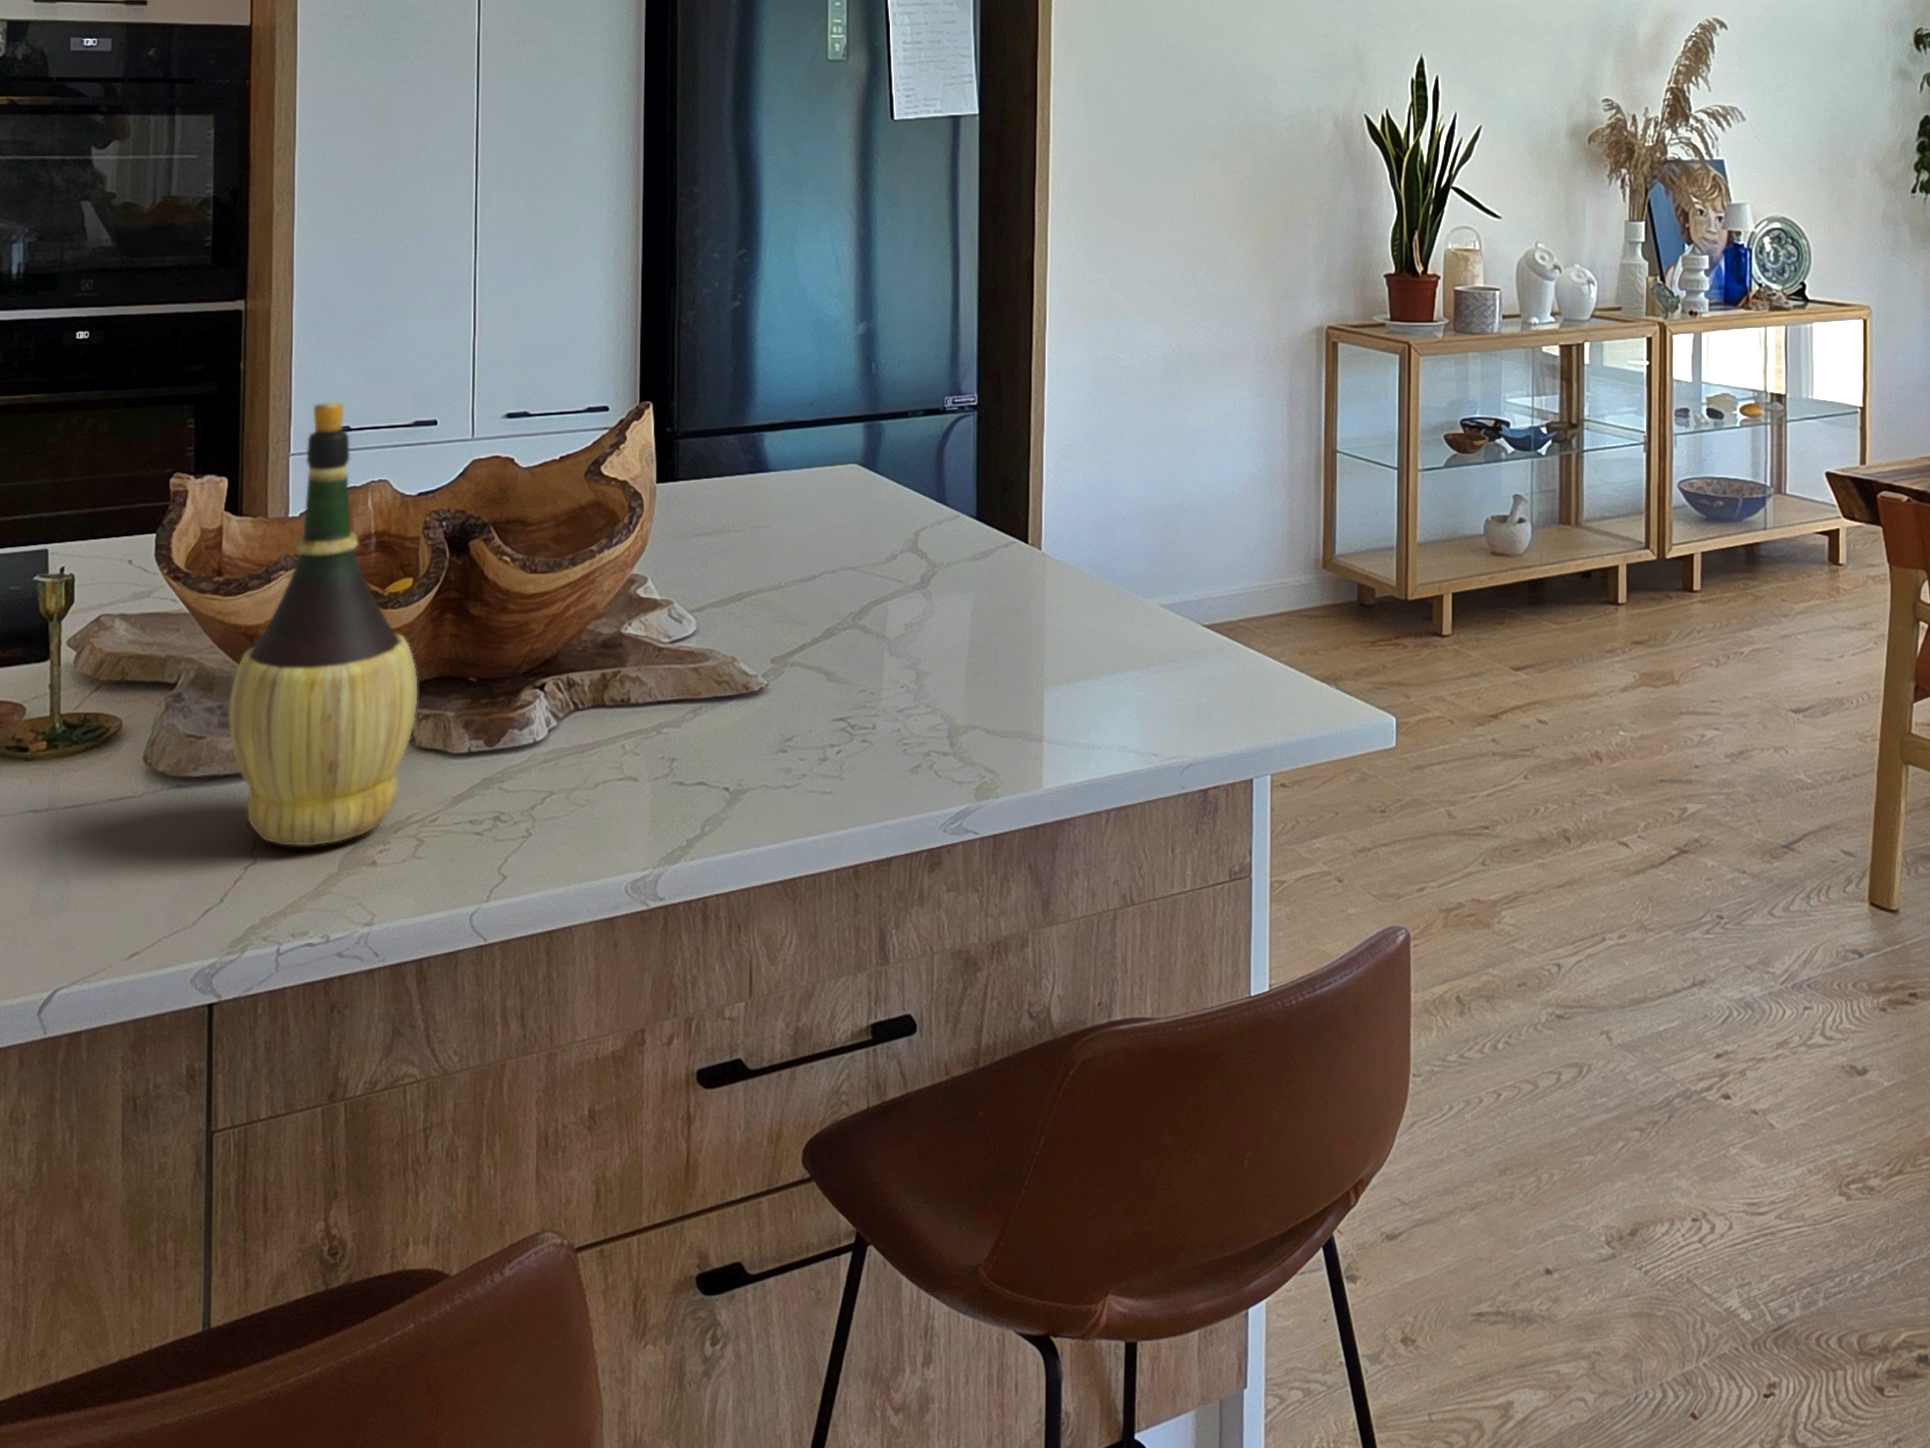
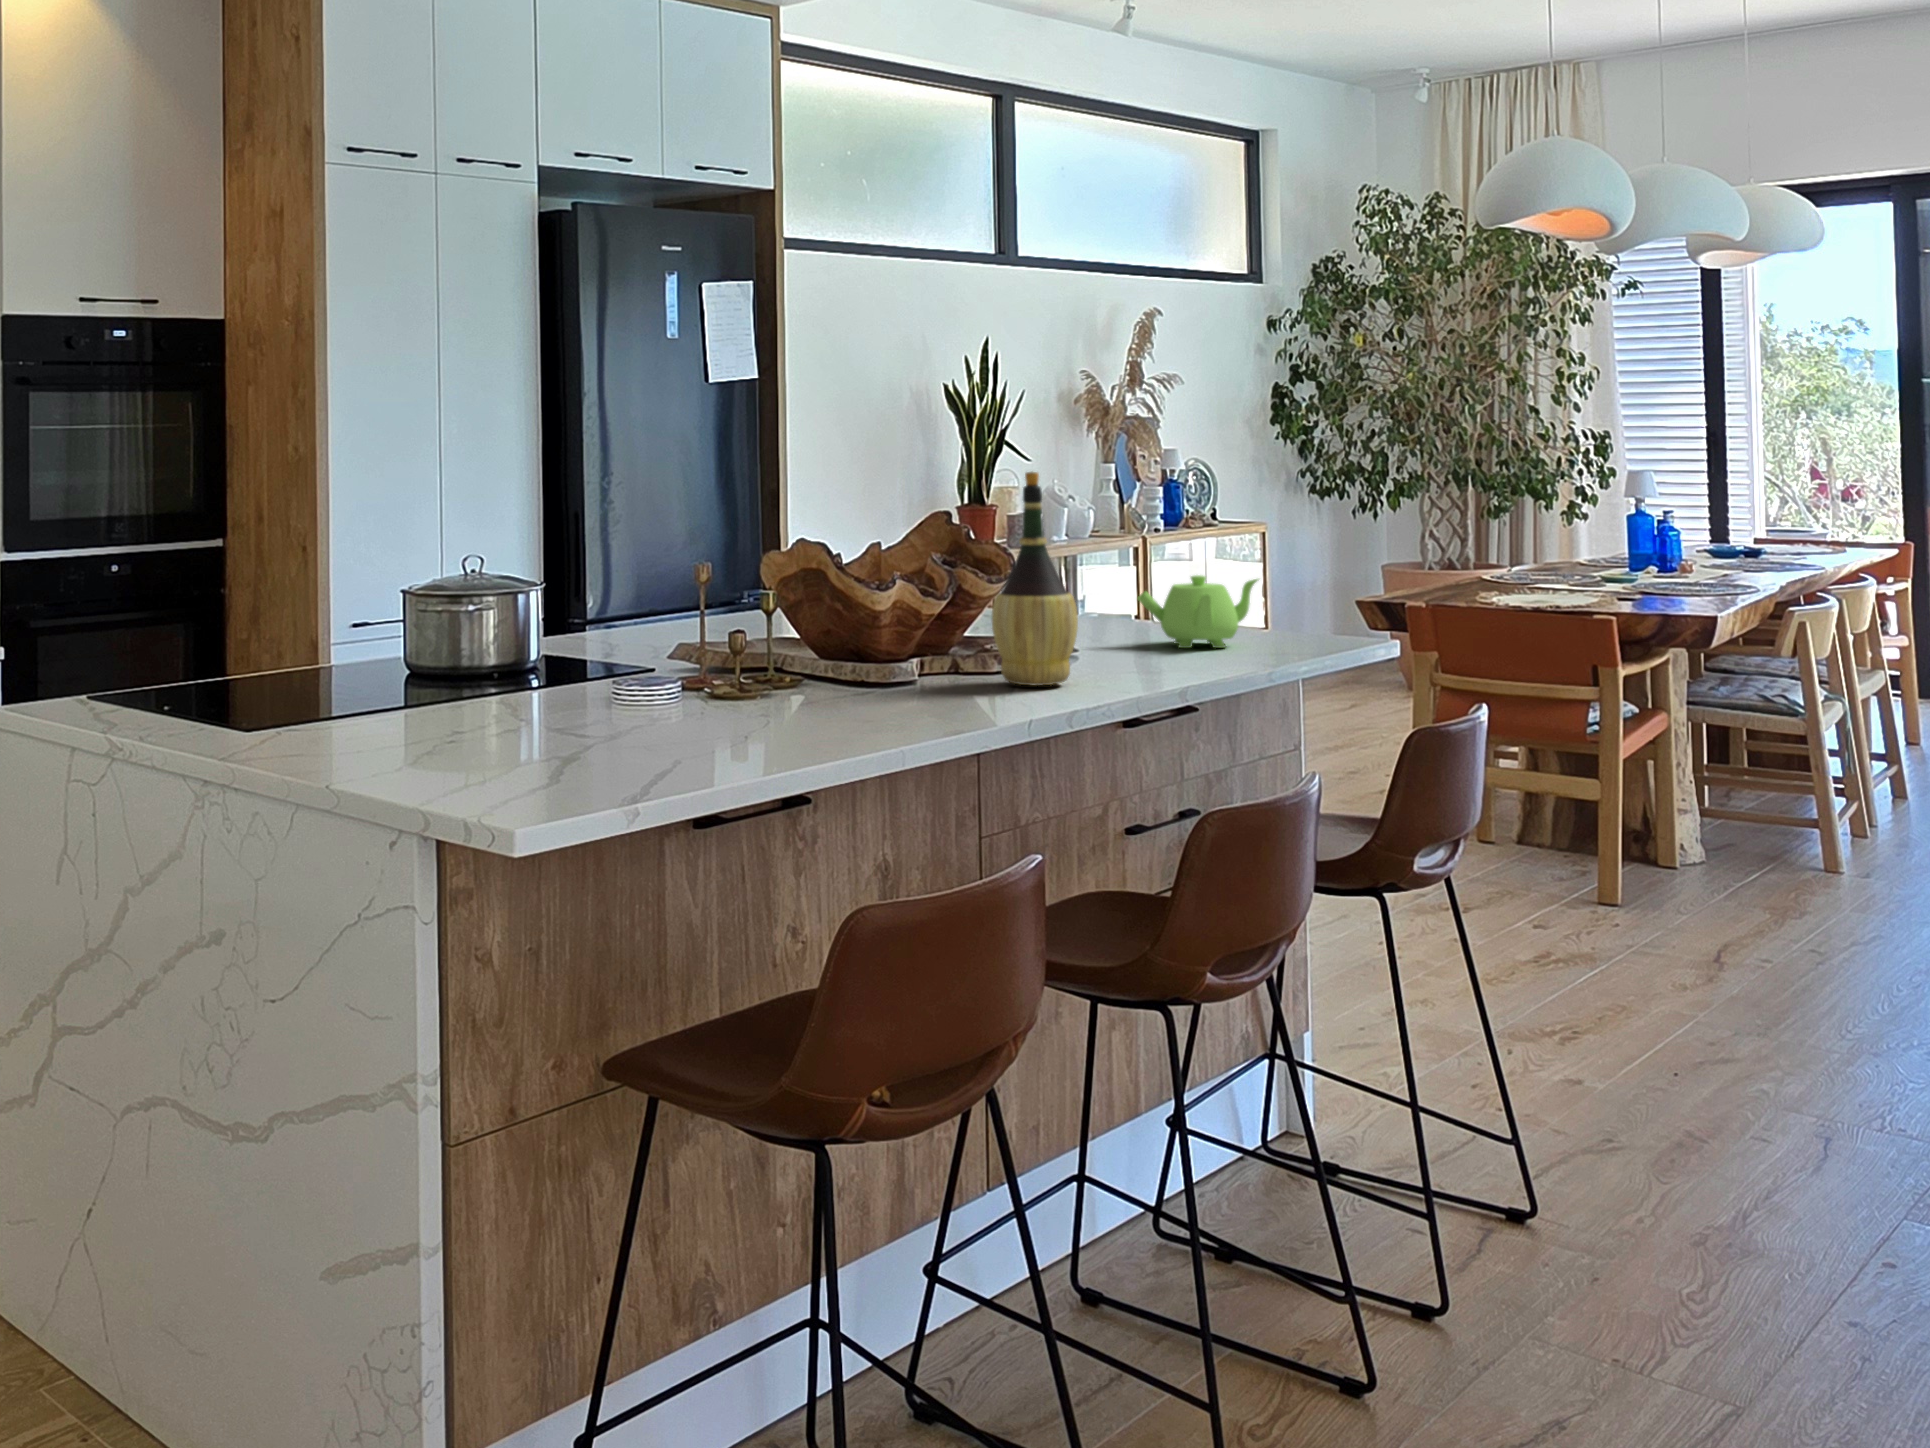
teapot: none [857,563,1068,713] -> present [1138,575,1258,648]

